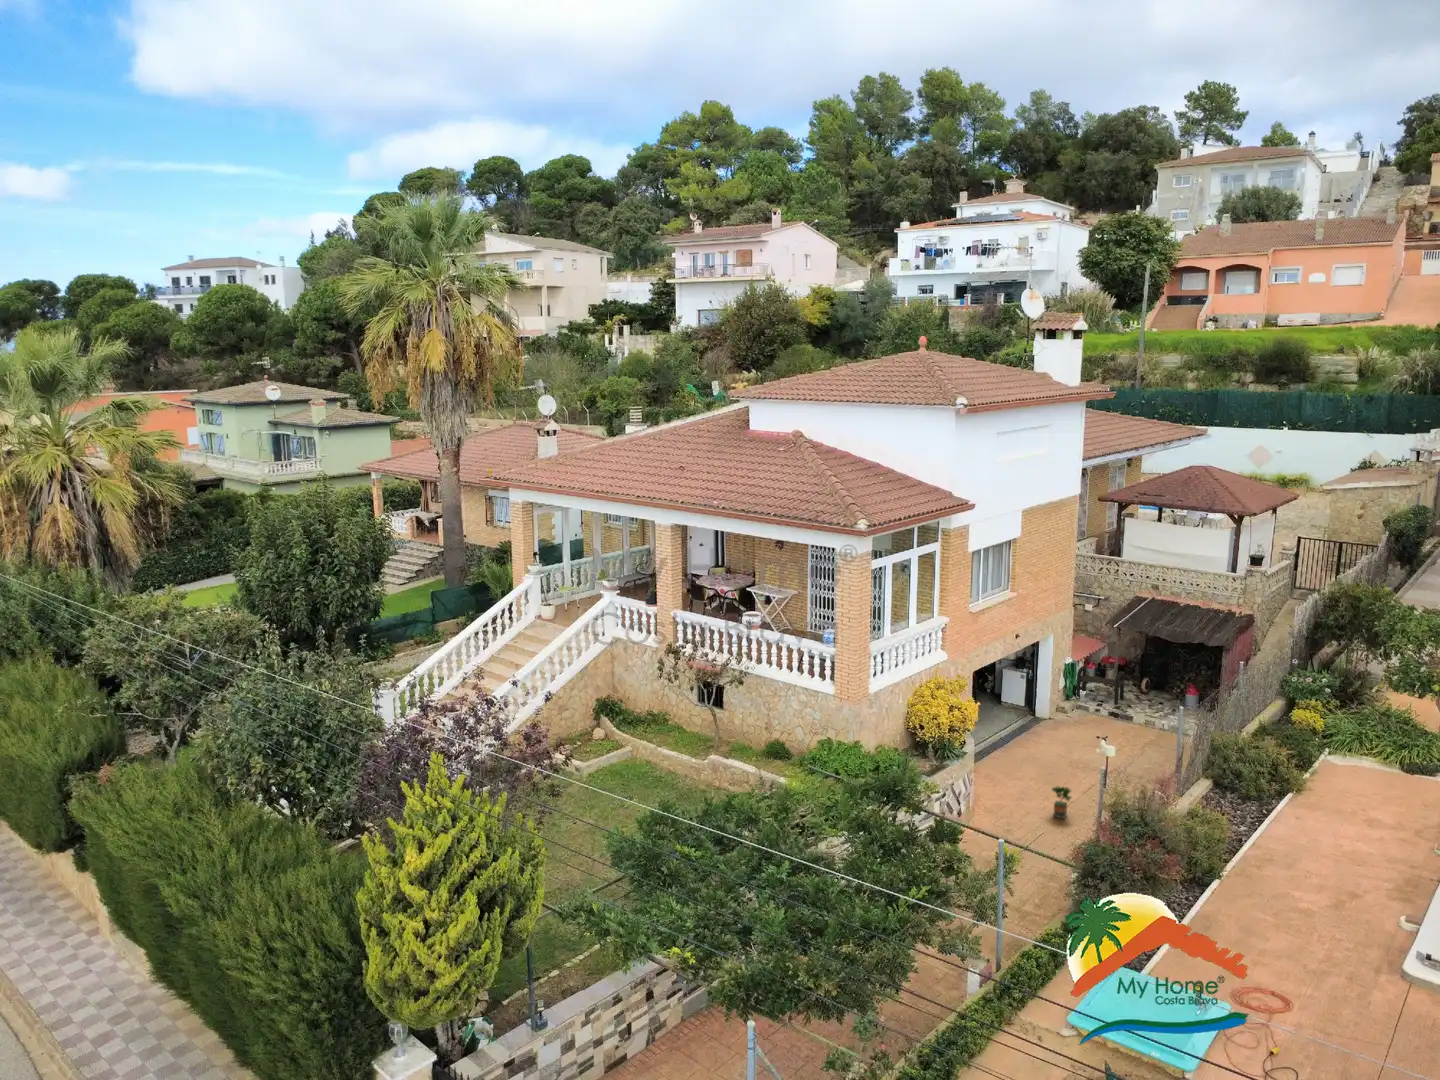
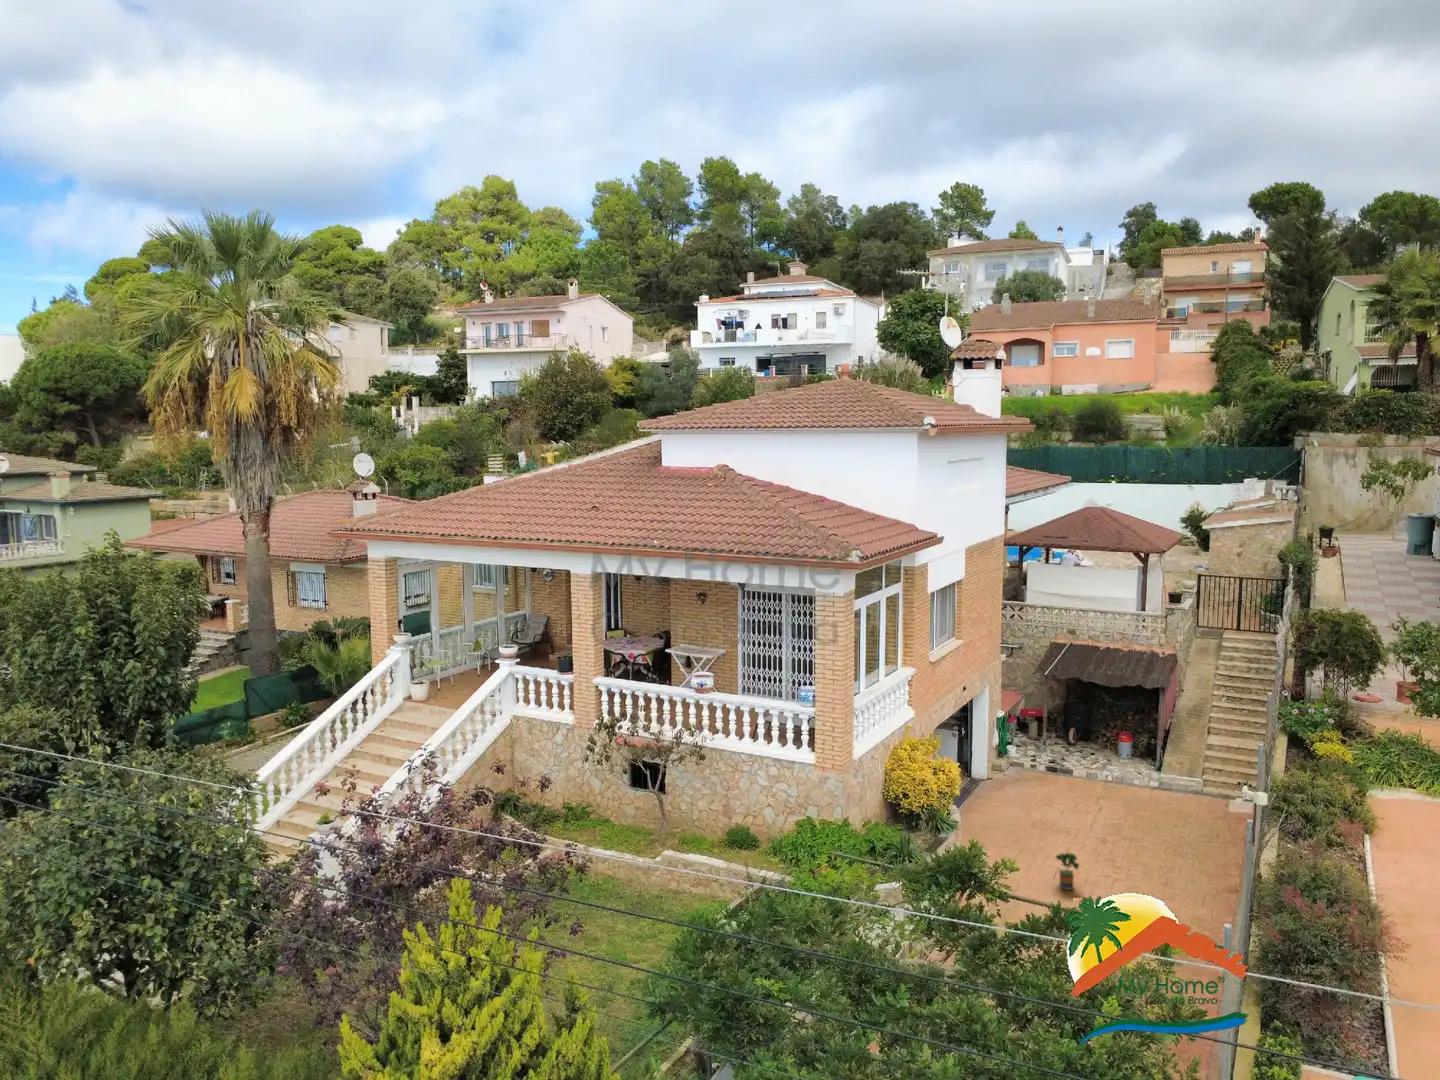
bench: present [1076,666,1124,704] -> none [1009,719,1057,757]

